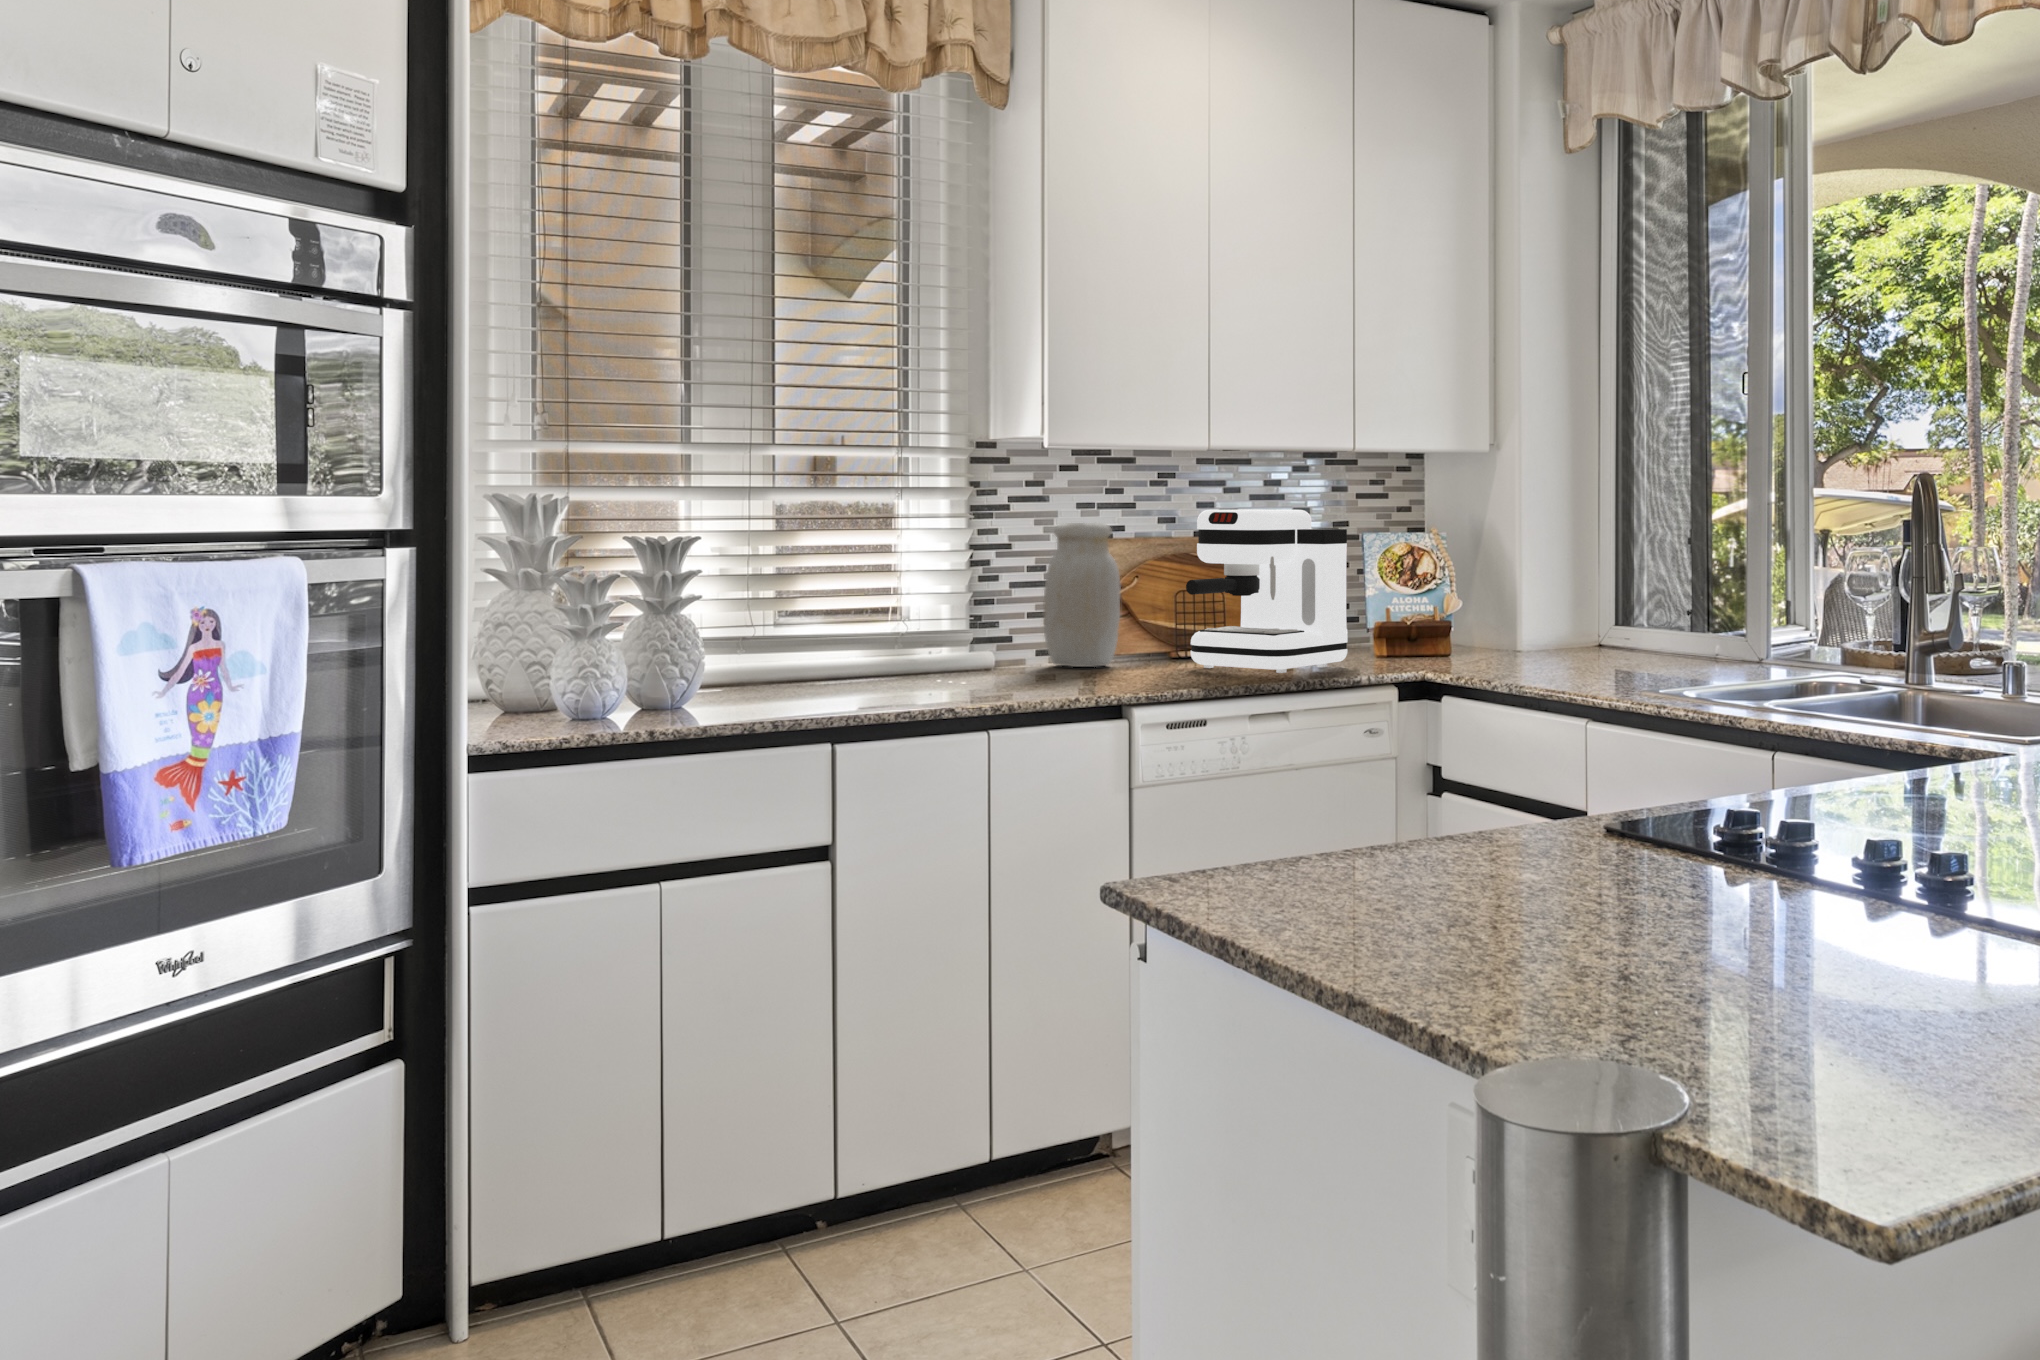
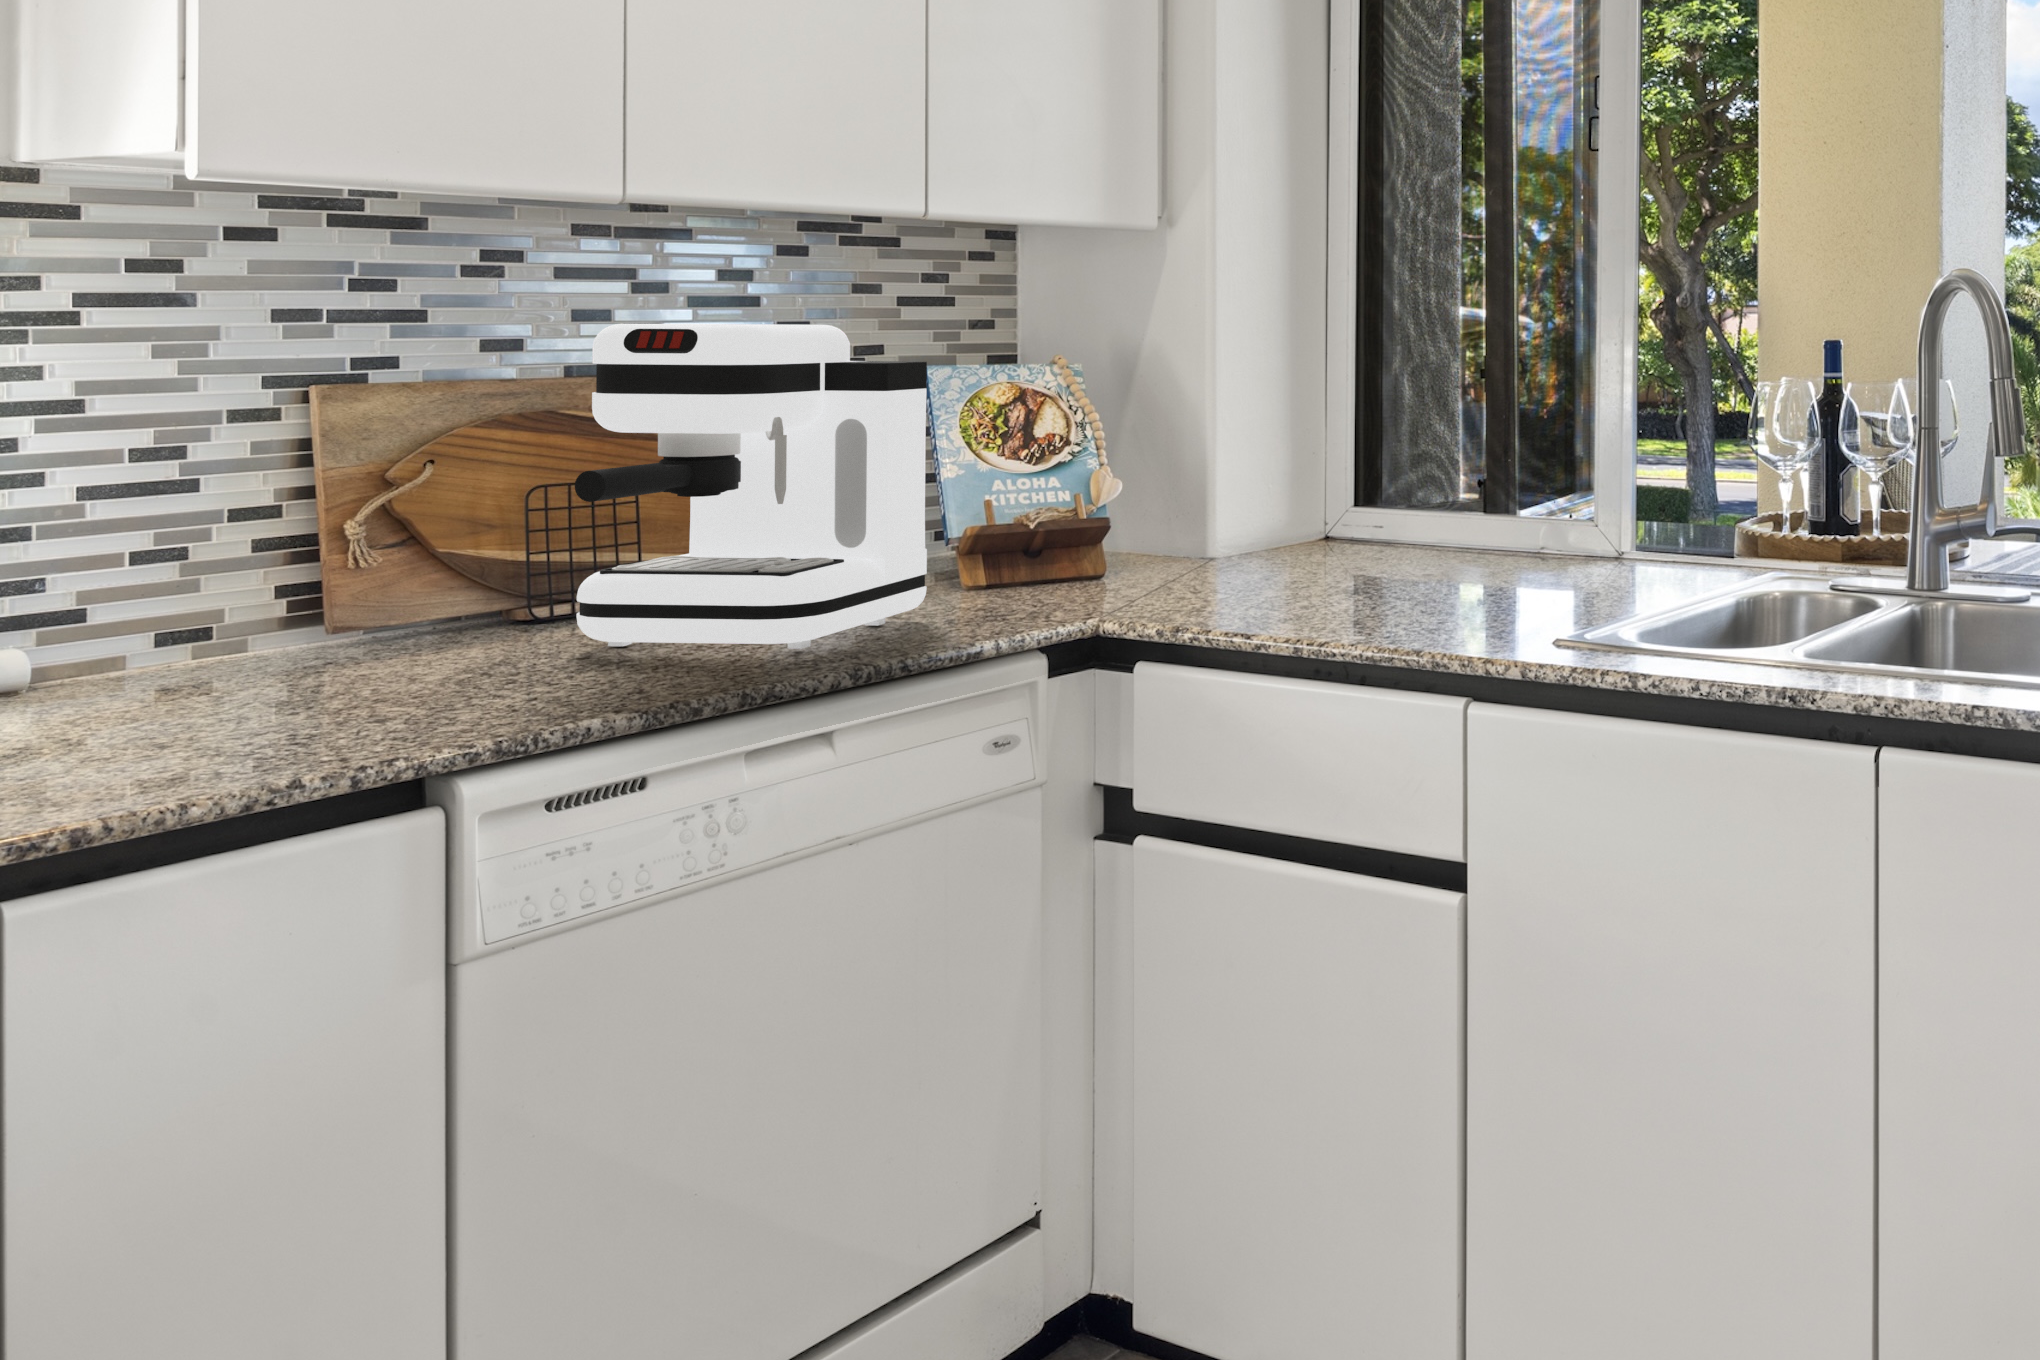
jar: present [1043,523,1121,667] -> none [179,351,395,669]

